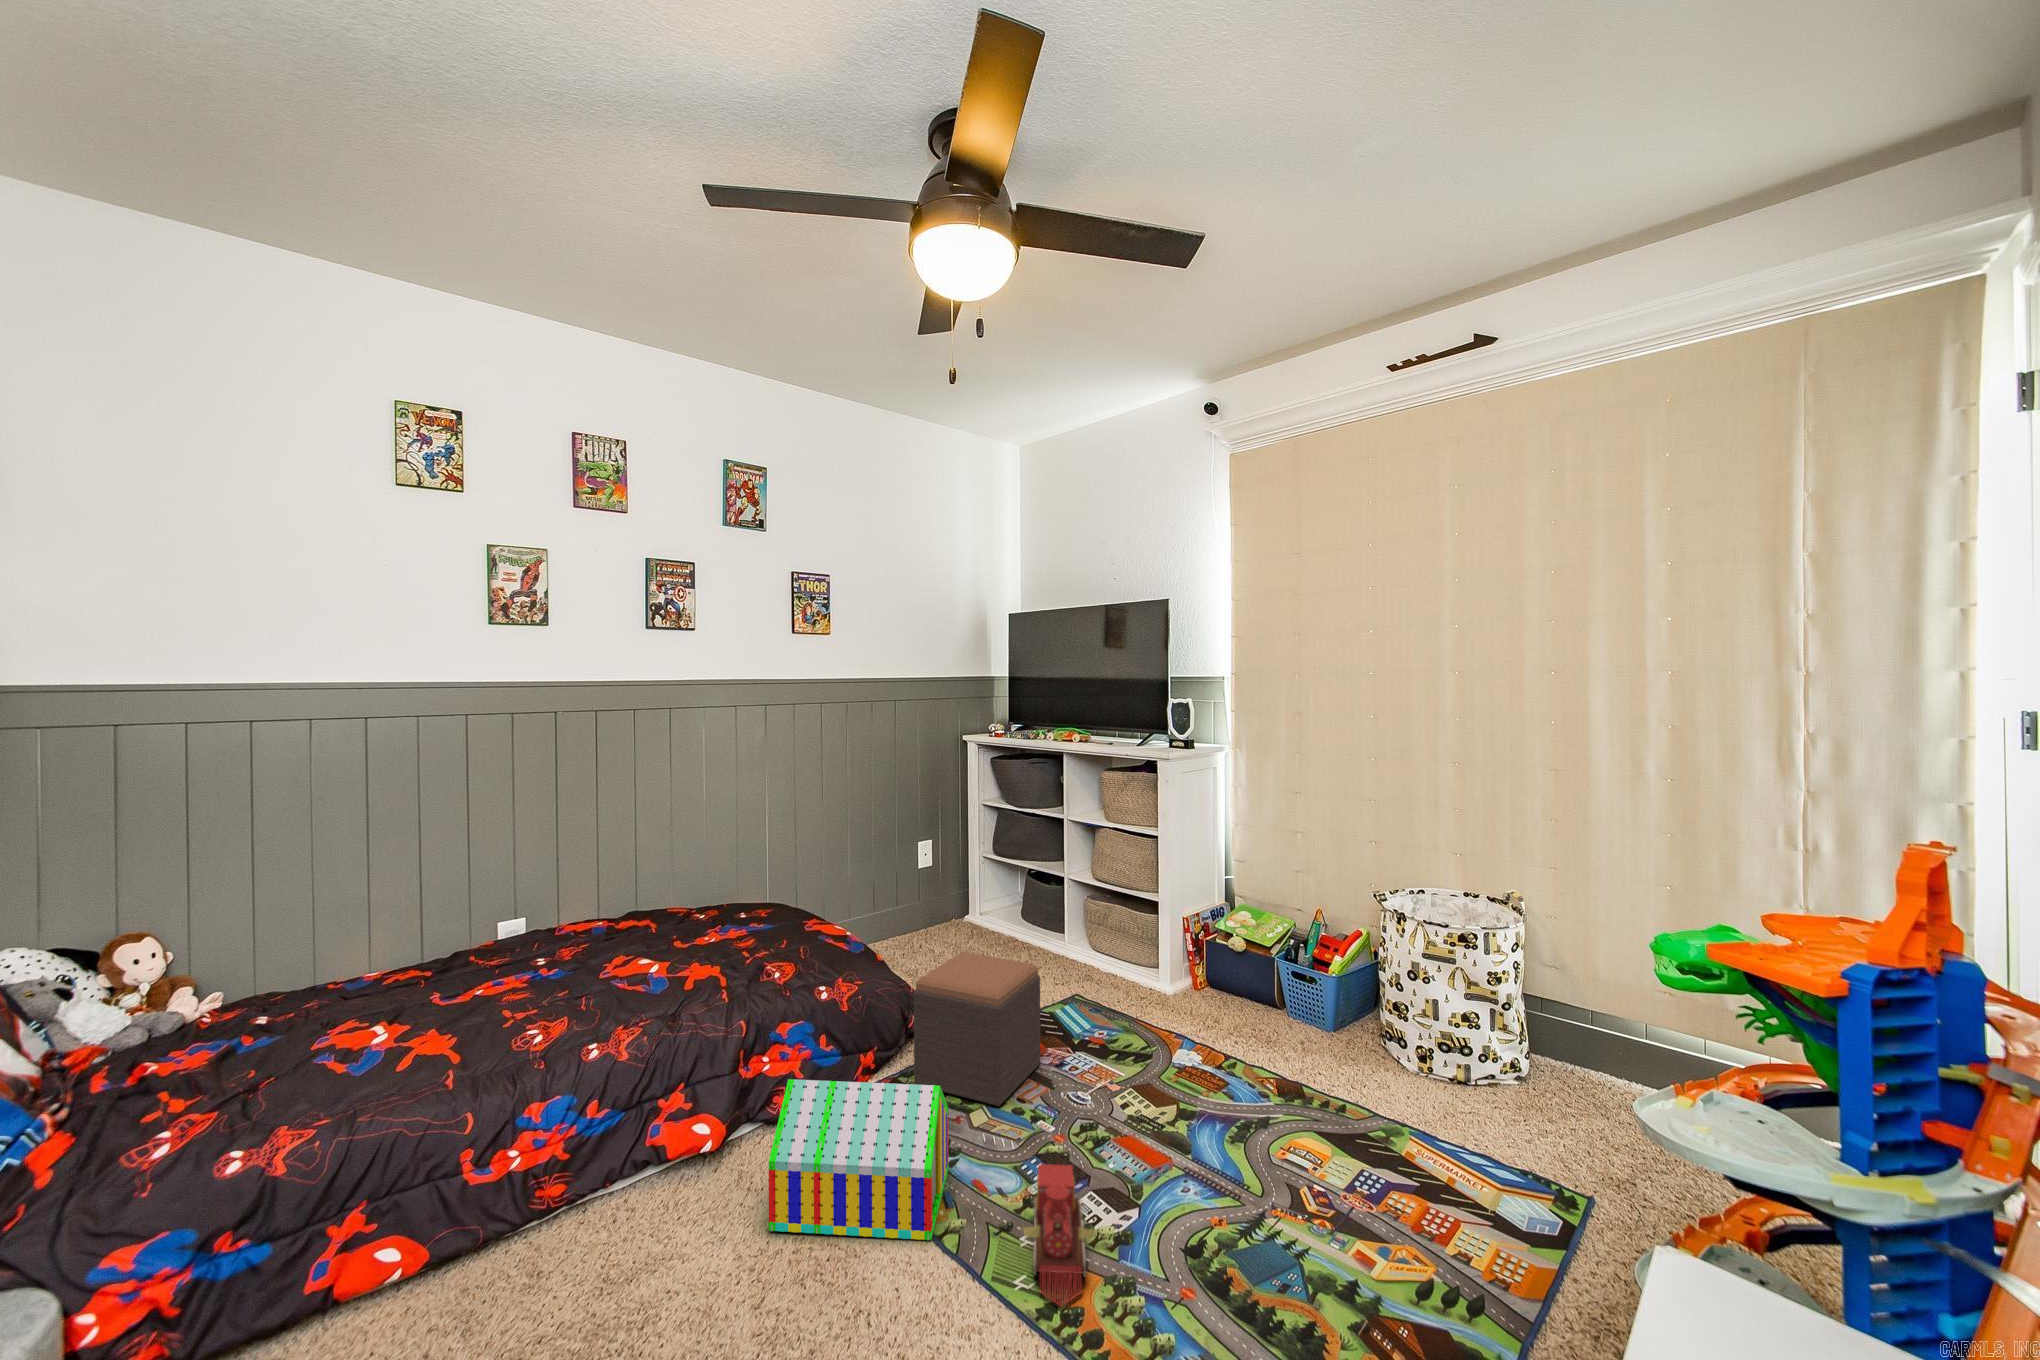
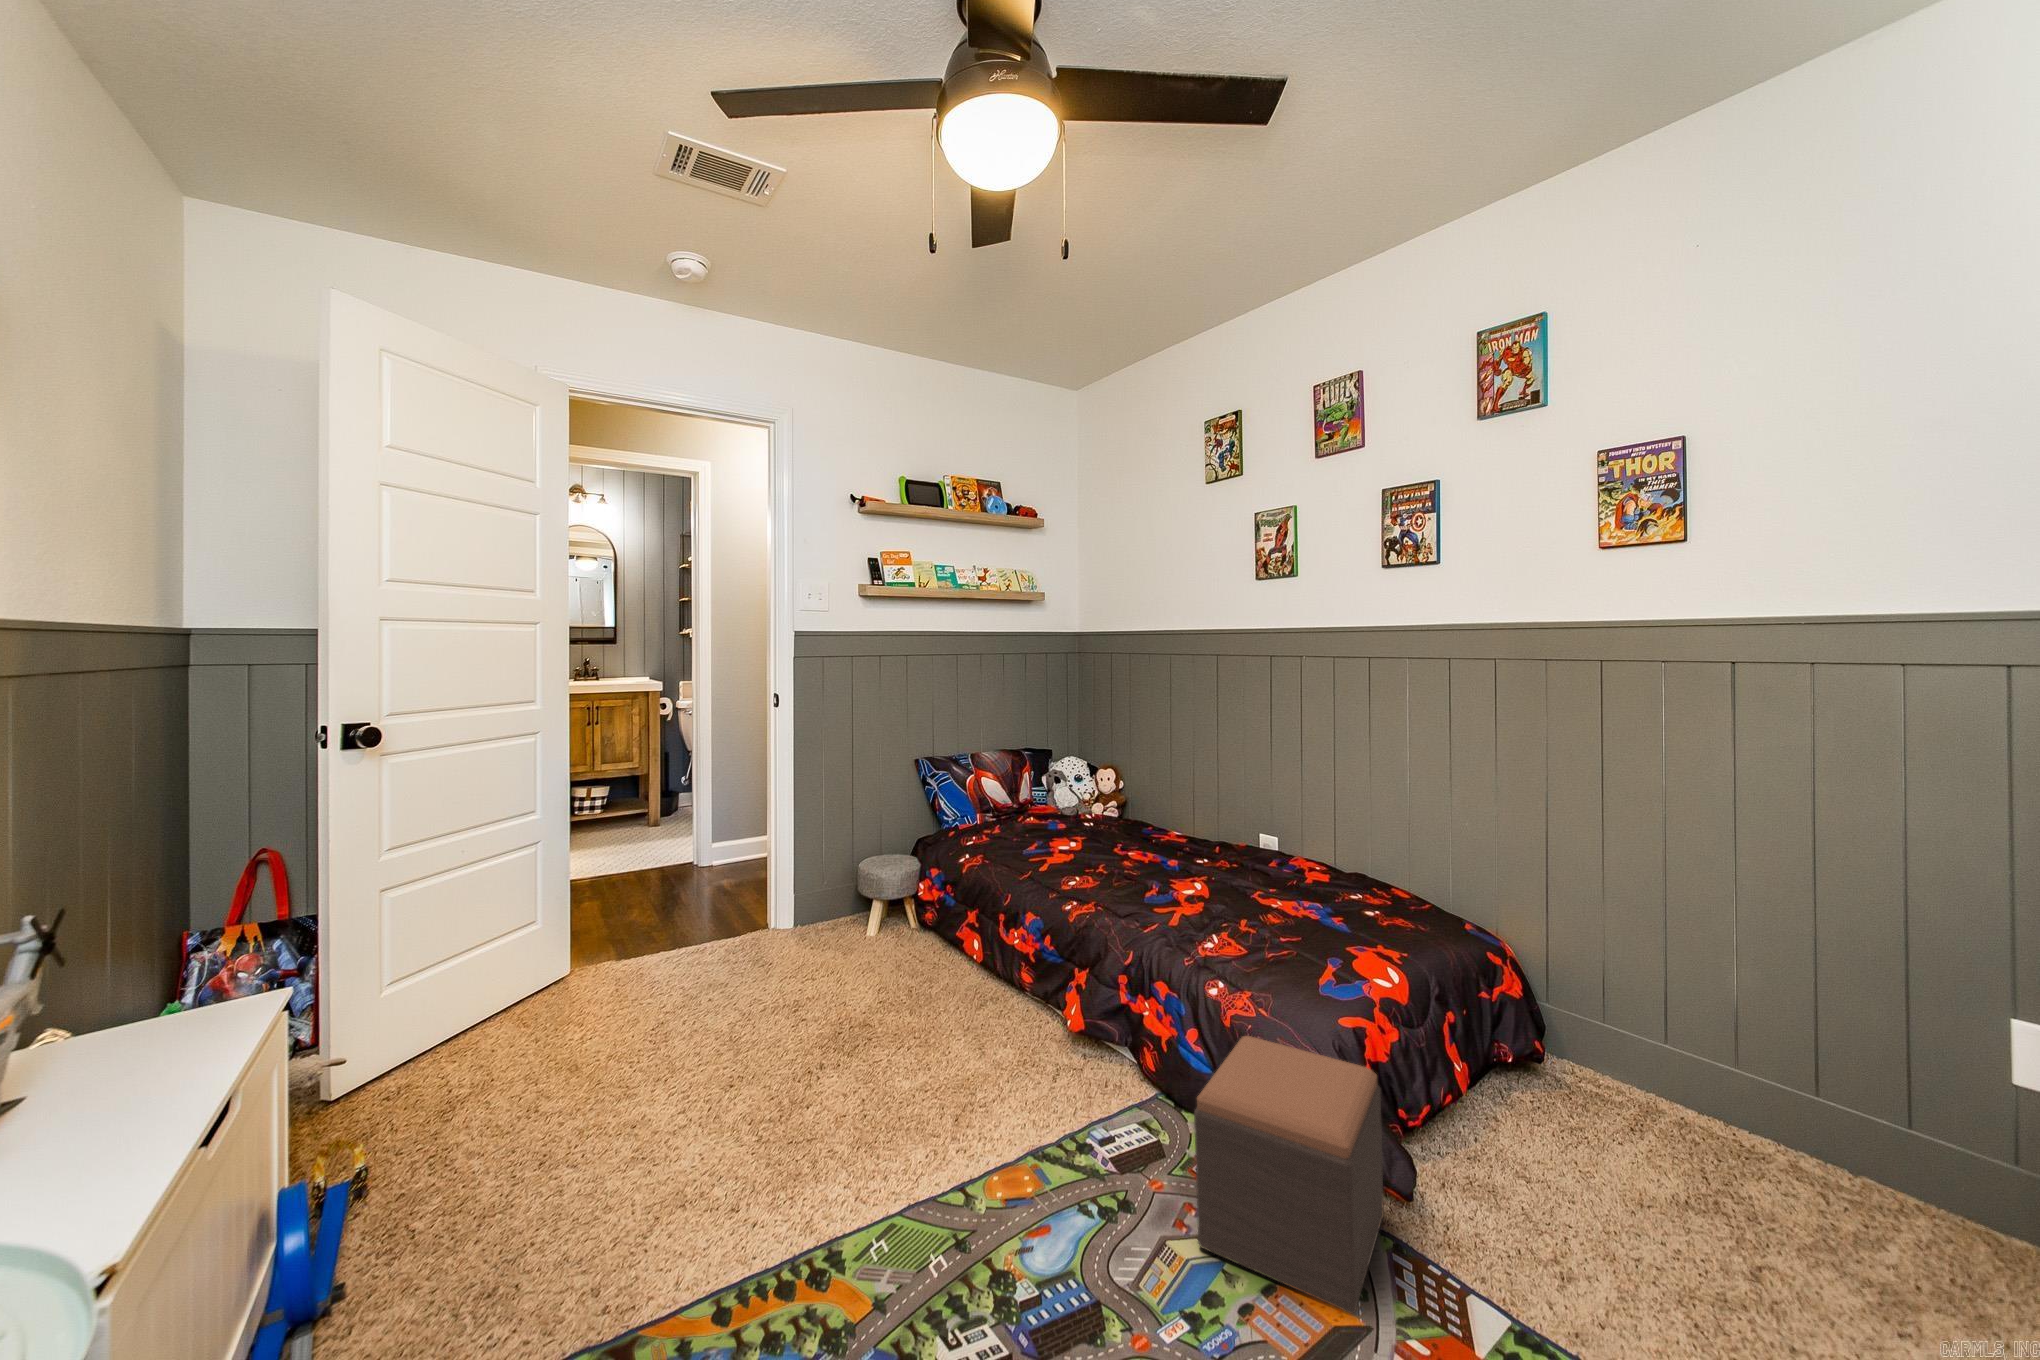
toy house: present [769,1079,948,1240] -> none [949,996,1087,1198]
toy train: present [1023,1164,1095,1306] -> none [827,1194,969,1308]

